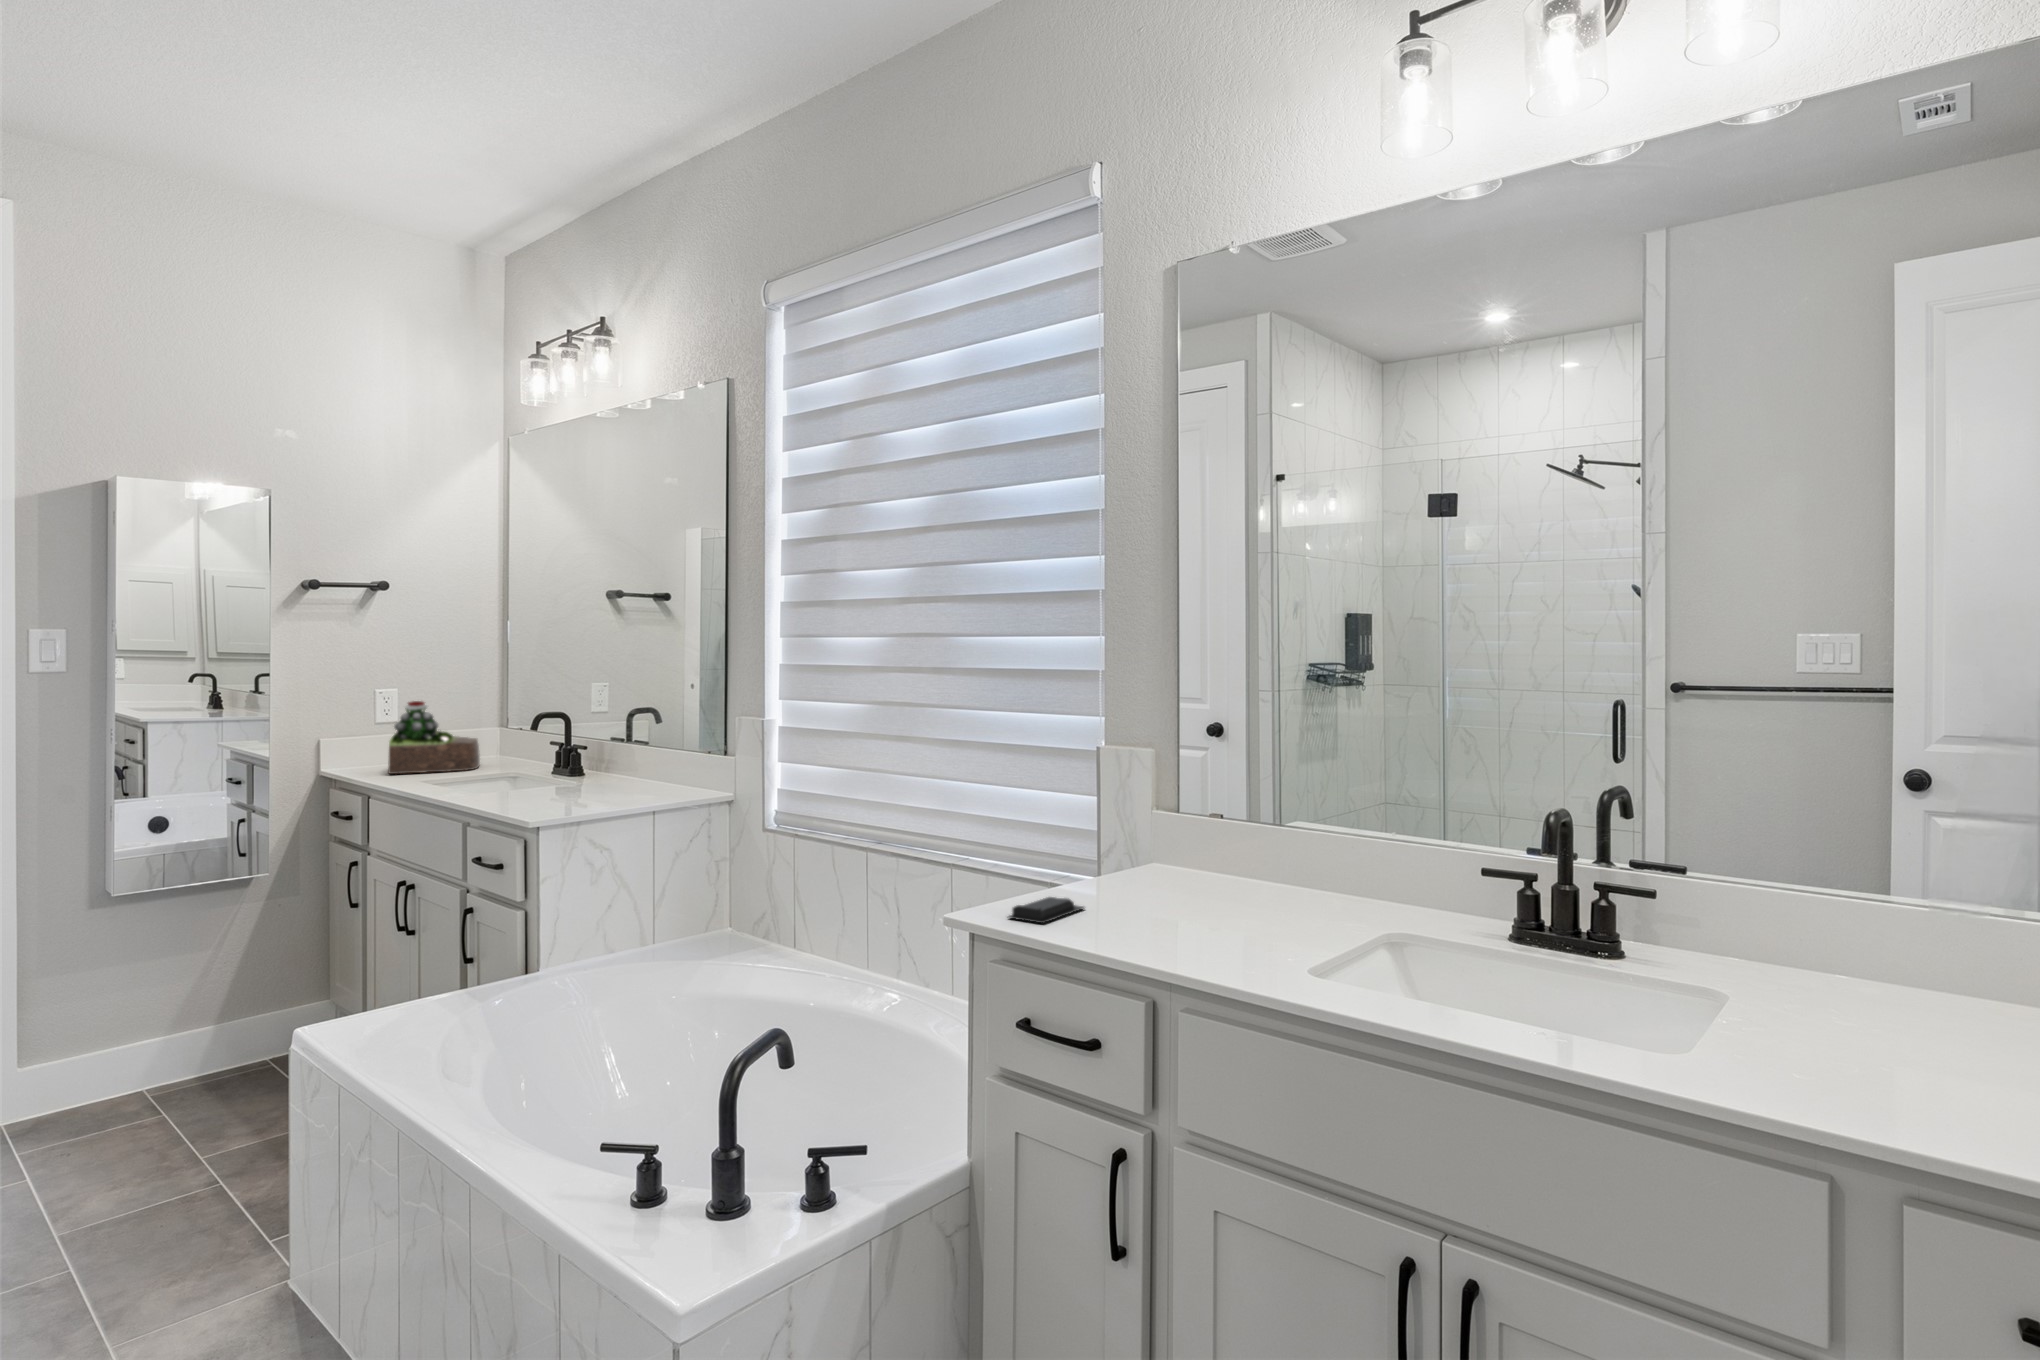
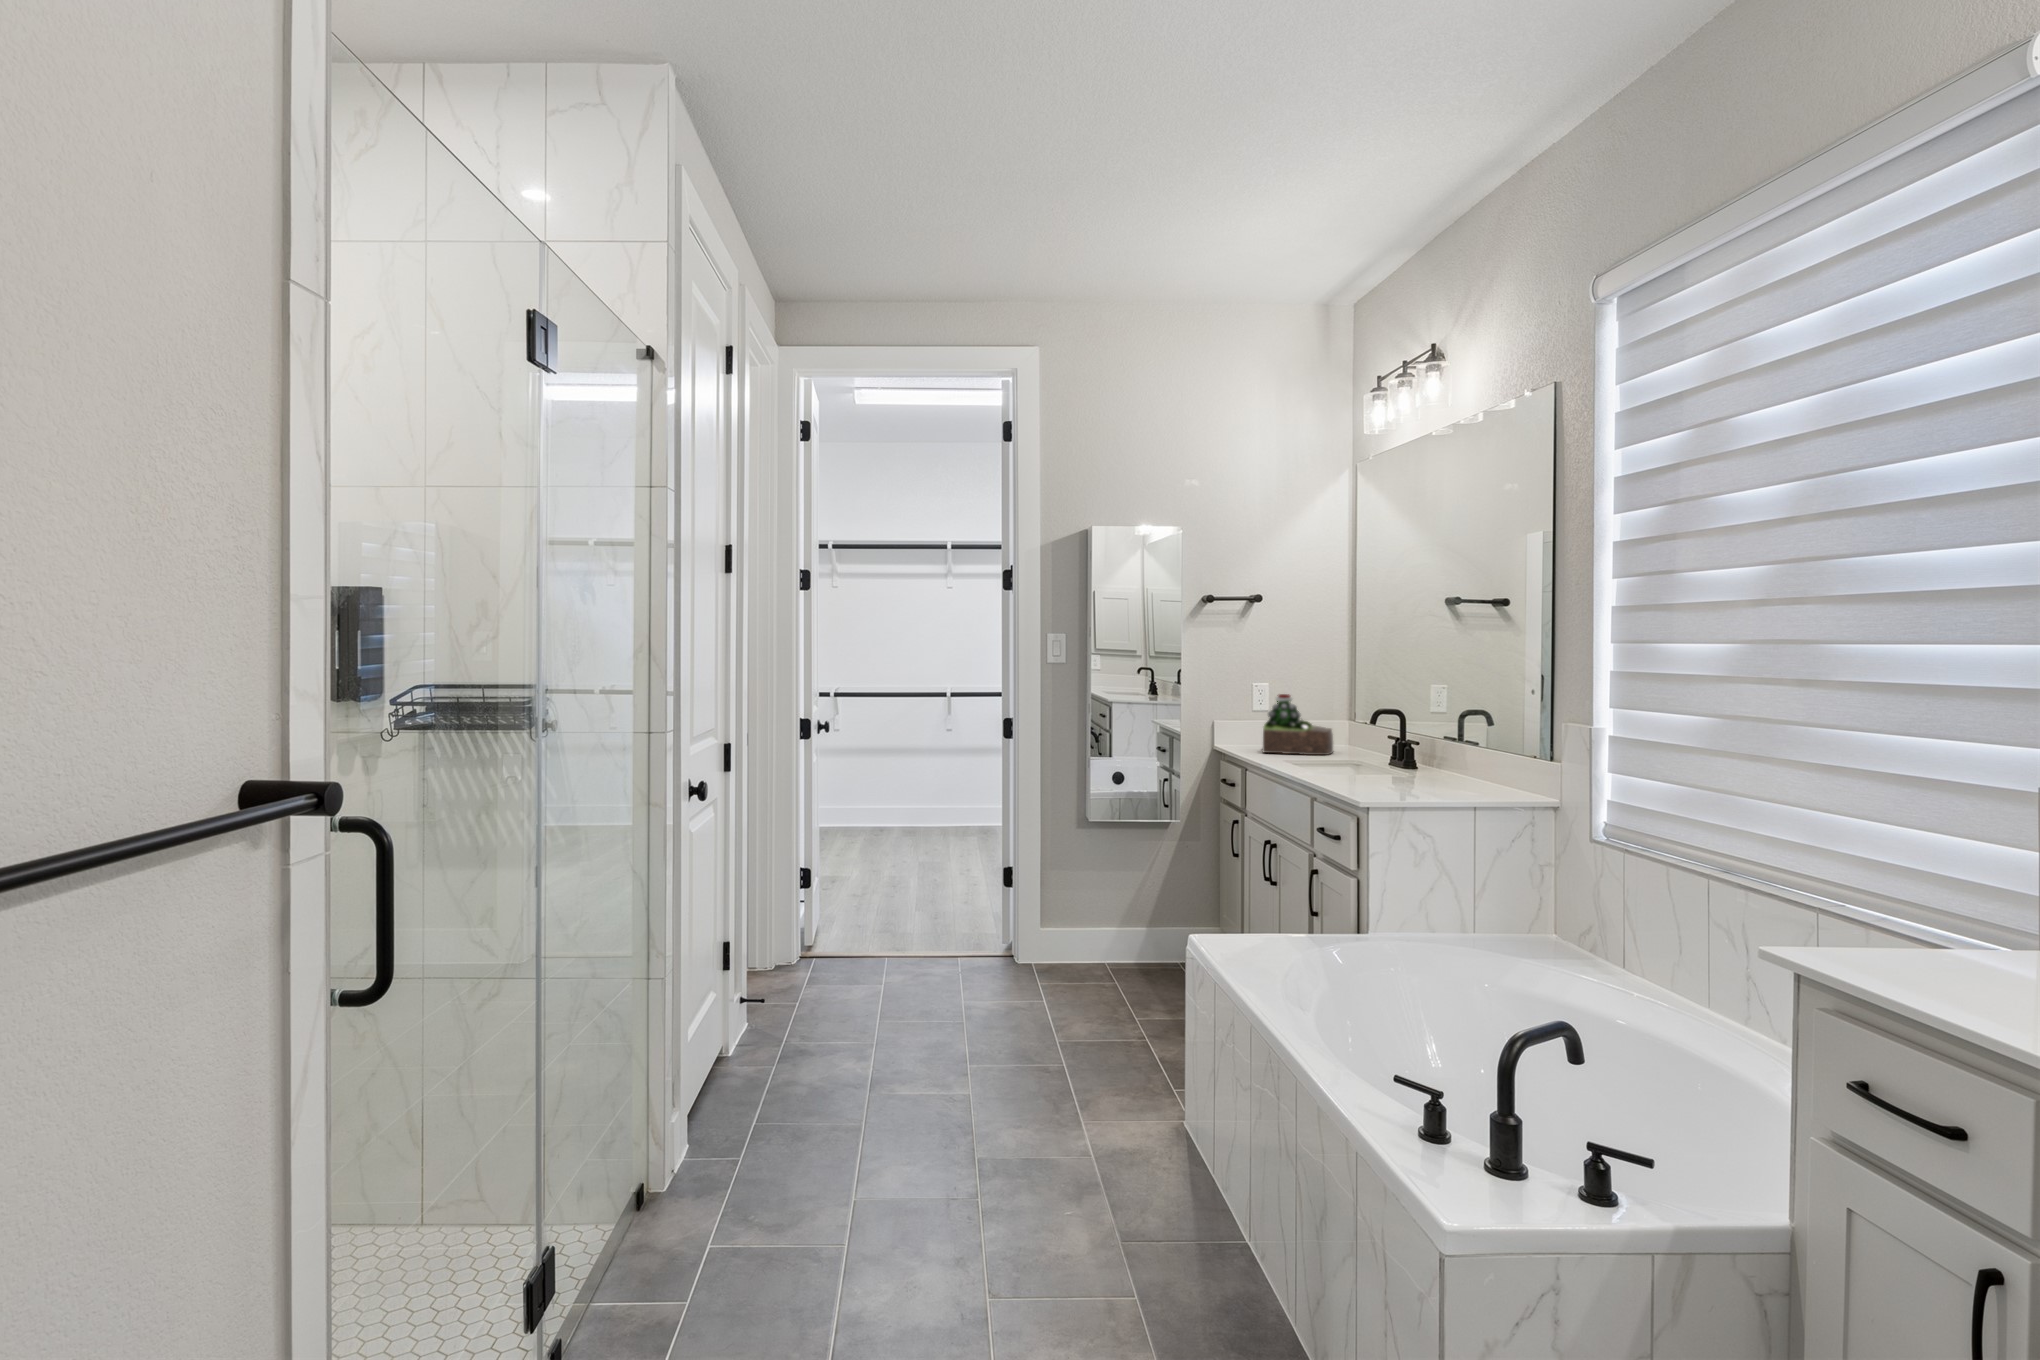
soap bar: present [1008,897,1084,924] -> none [1846,950,1973,977]

